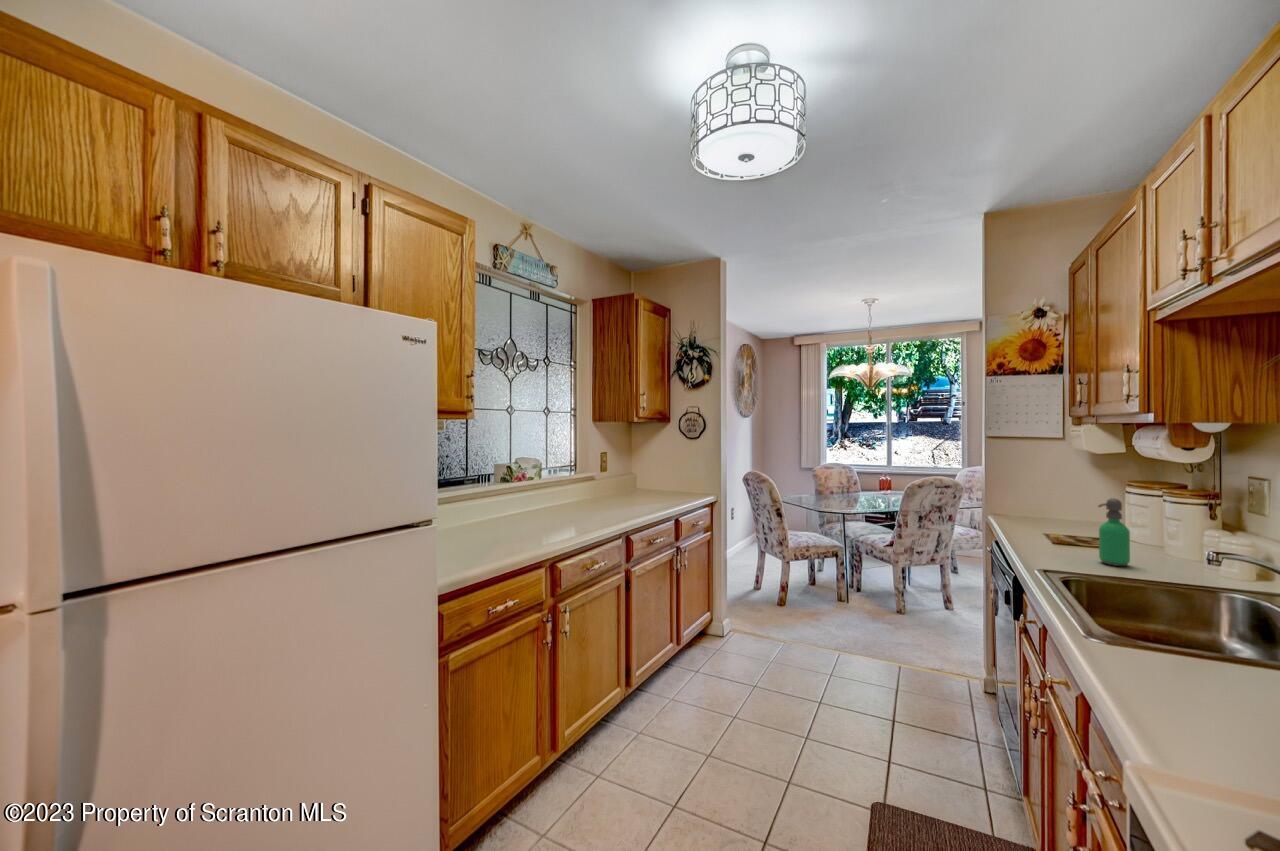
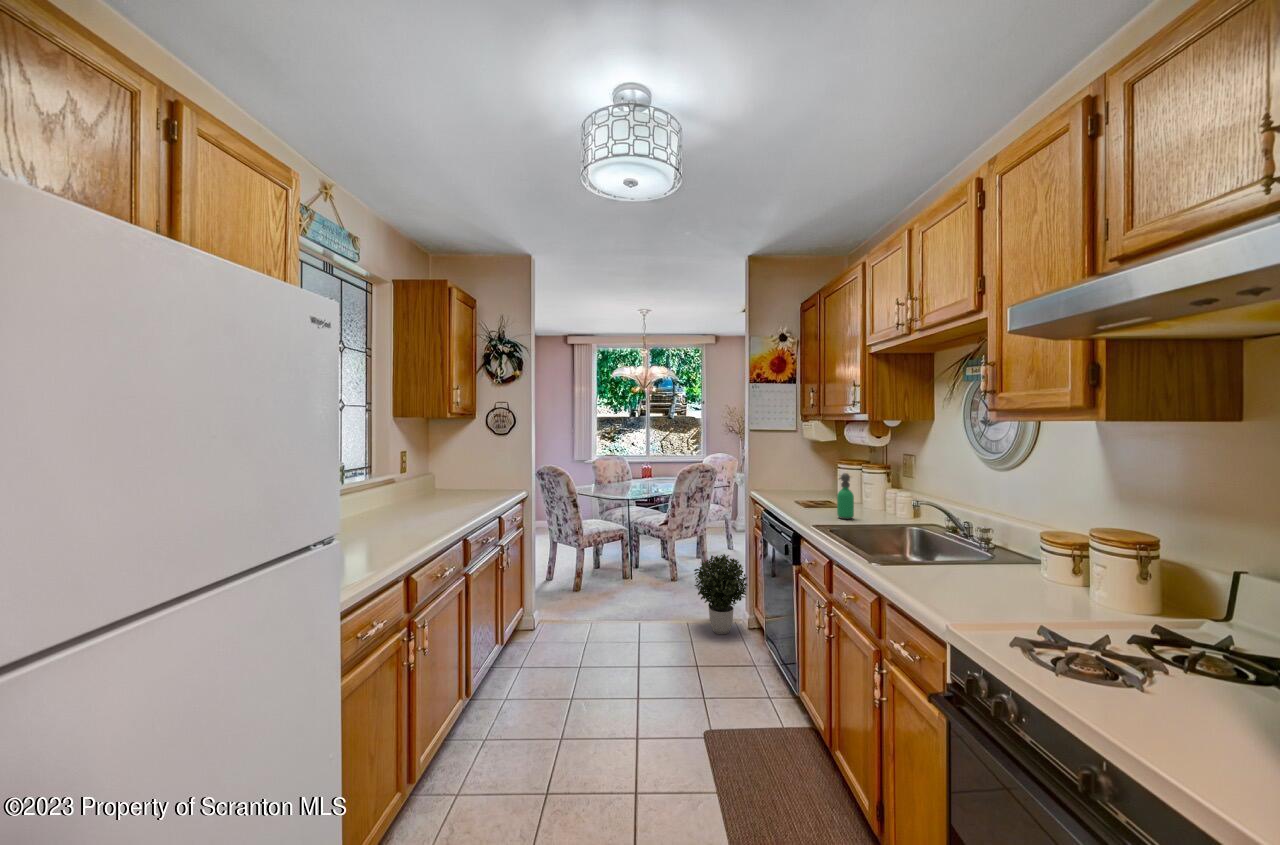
potted plant: none [904,589,982,691] -> present [694,554,747,634]

